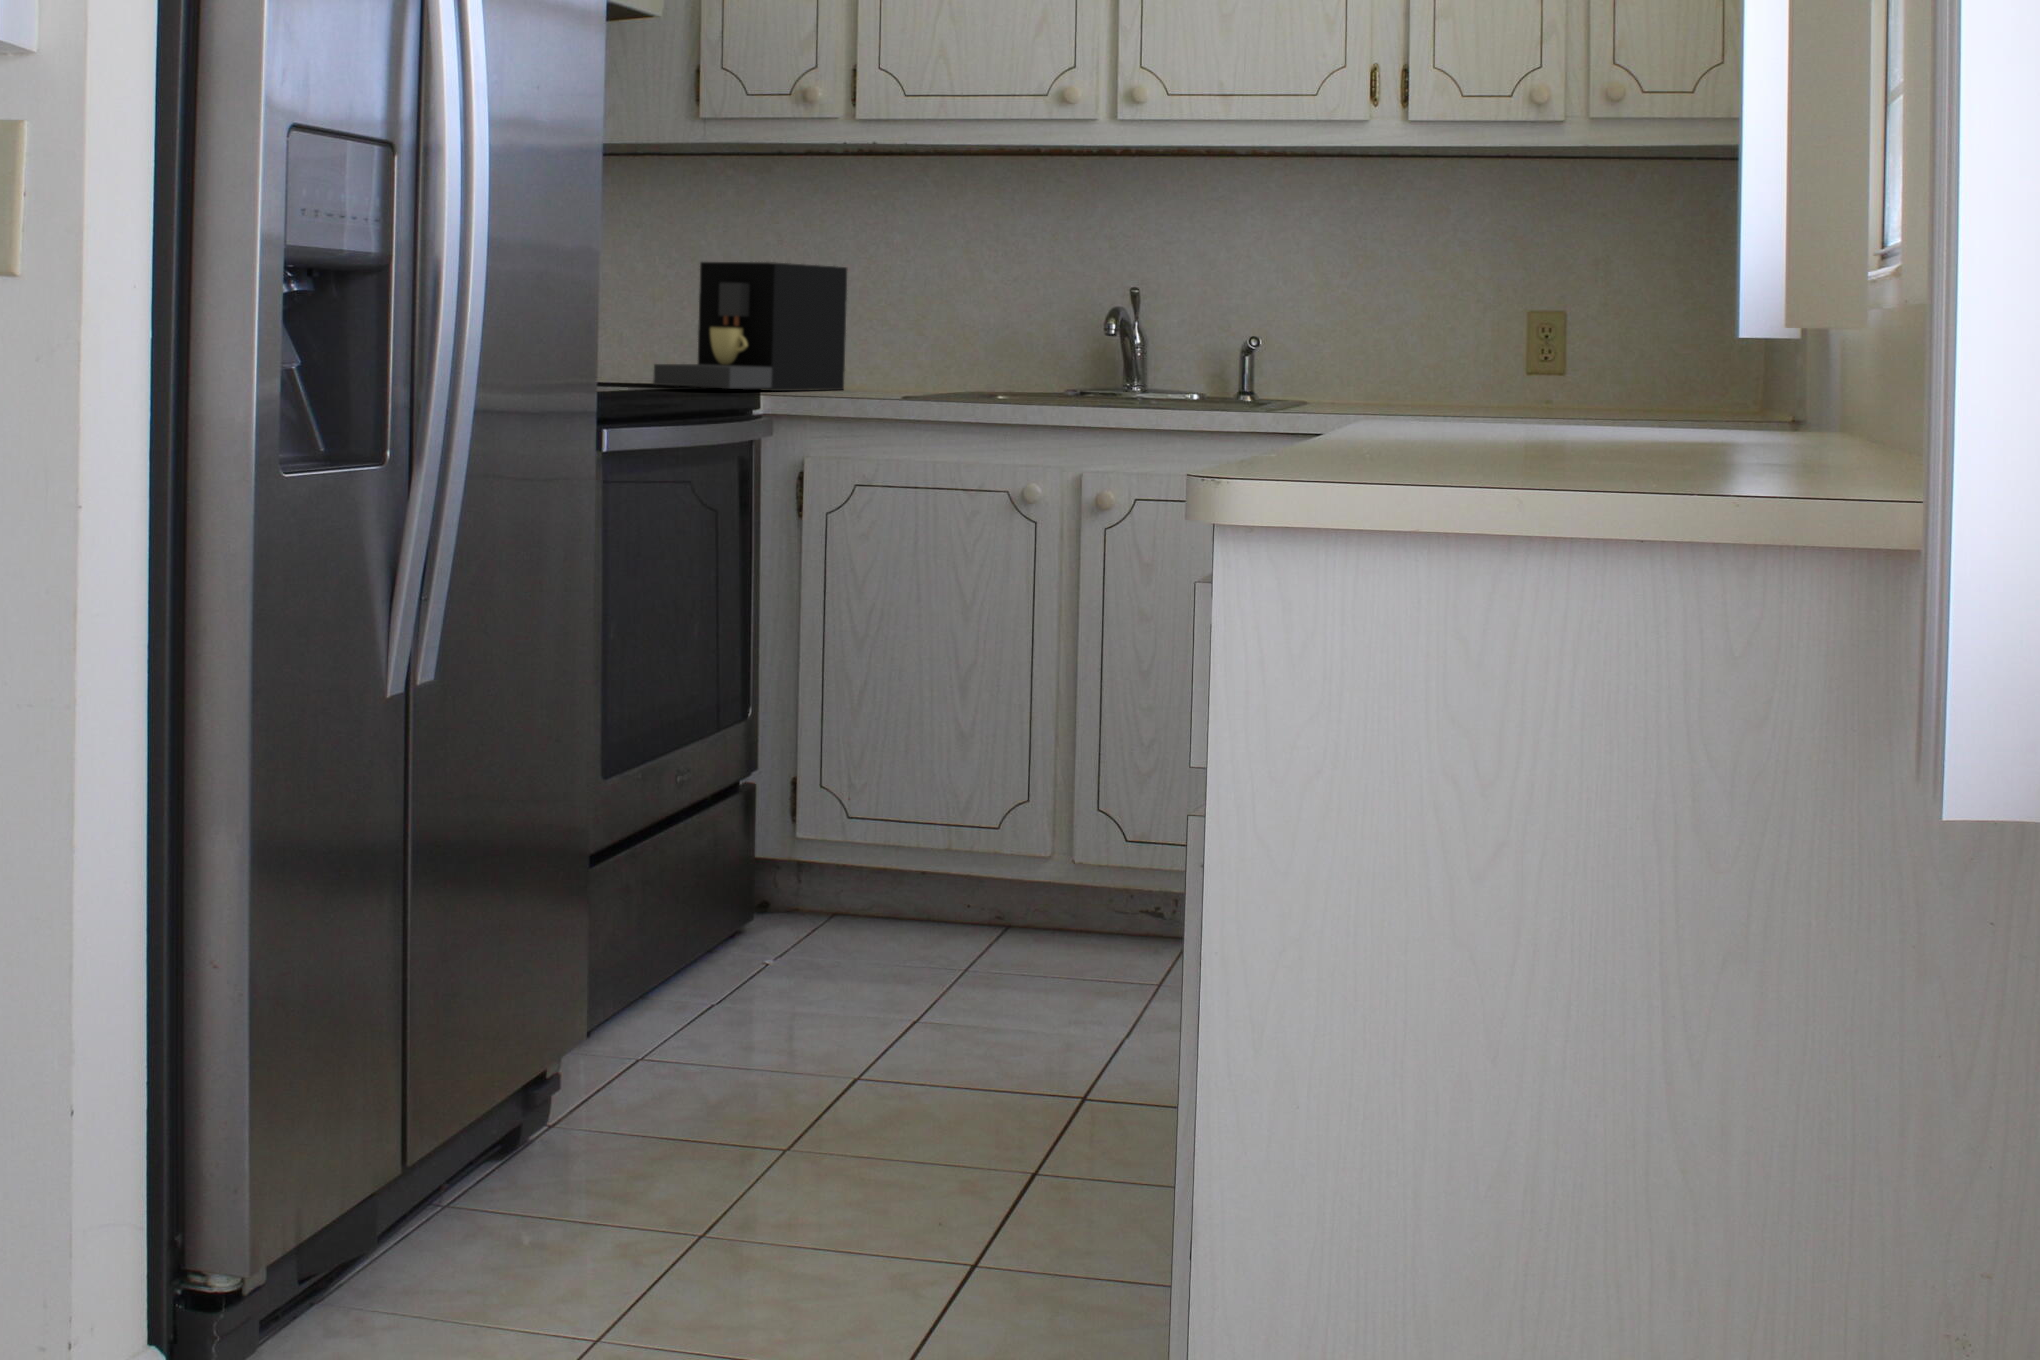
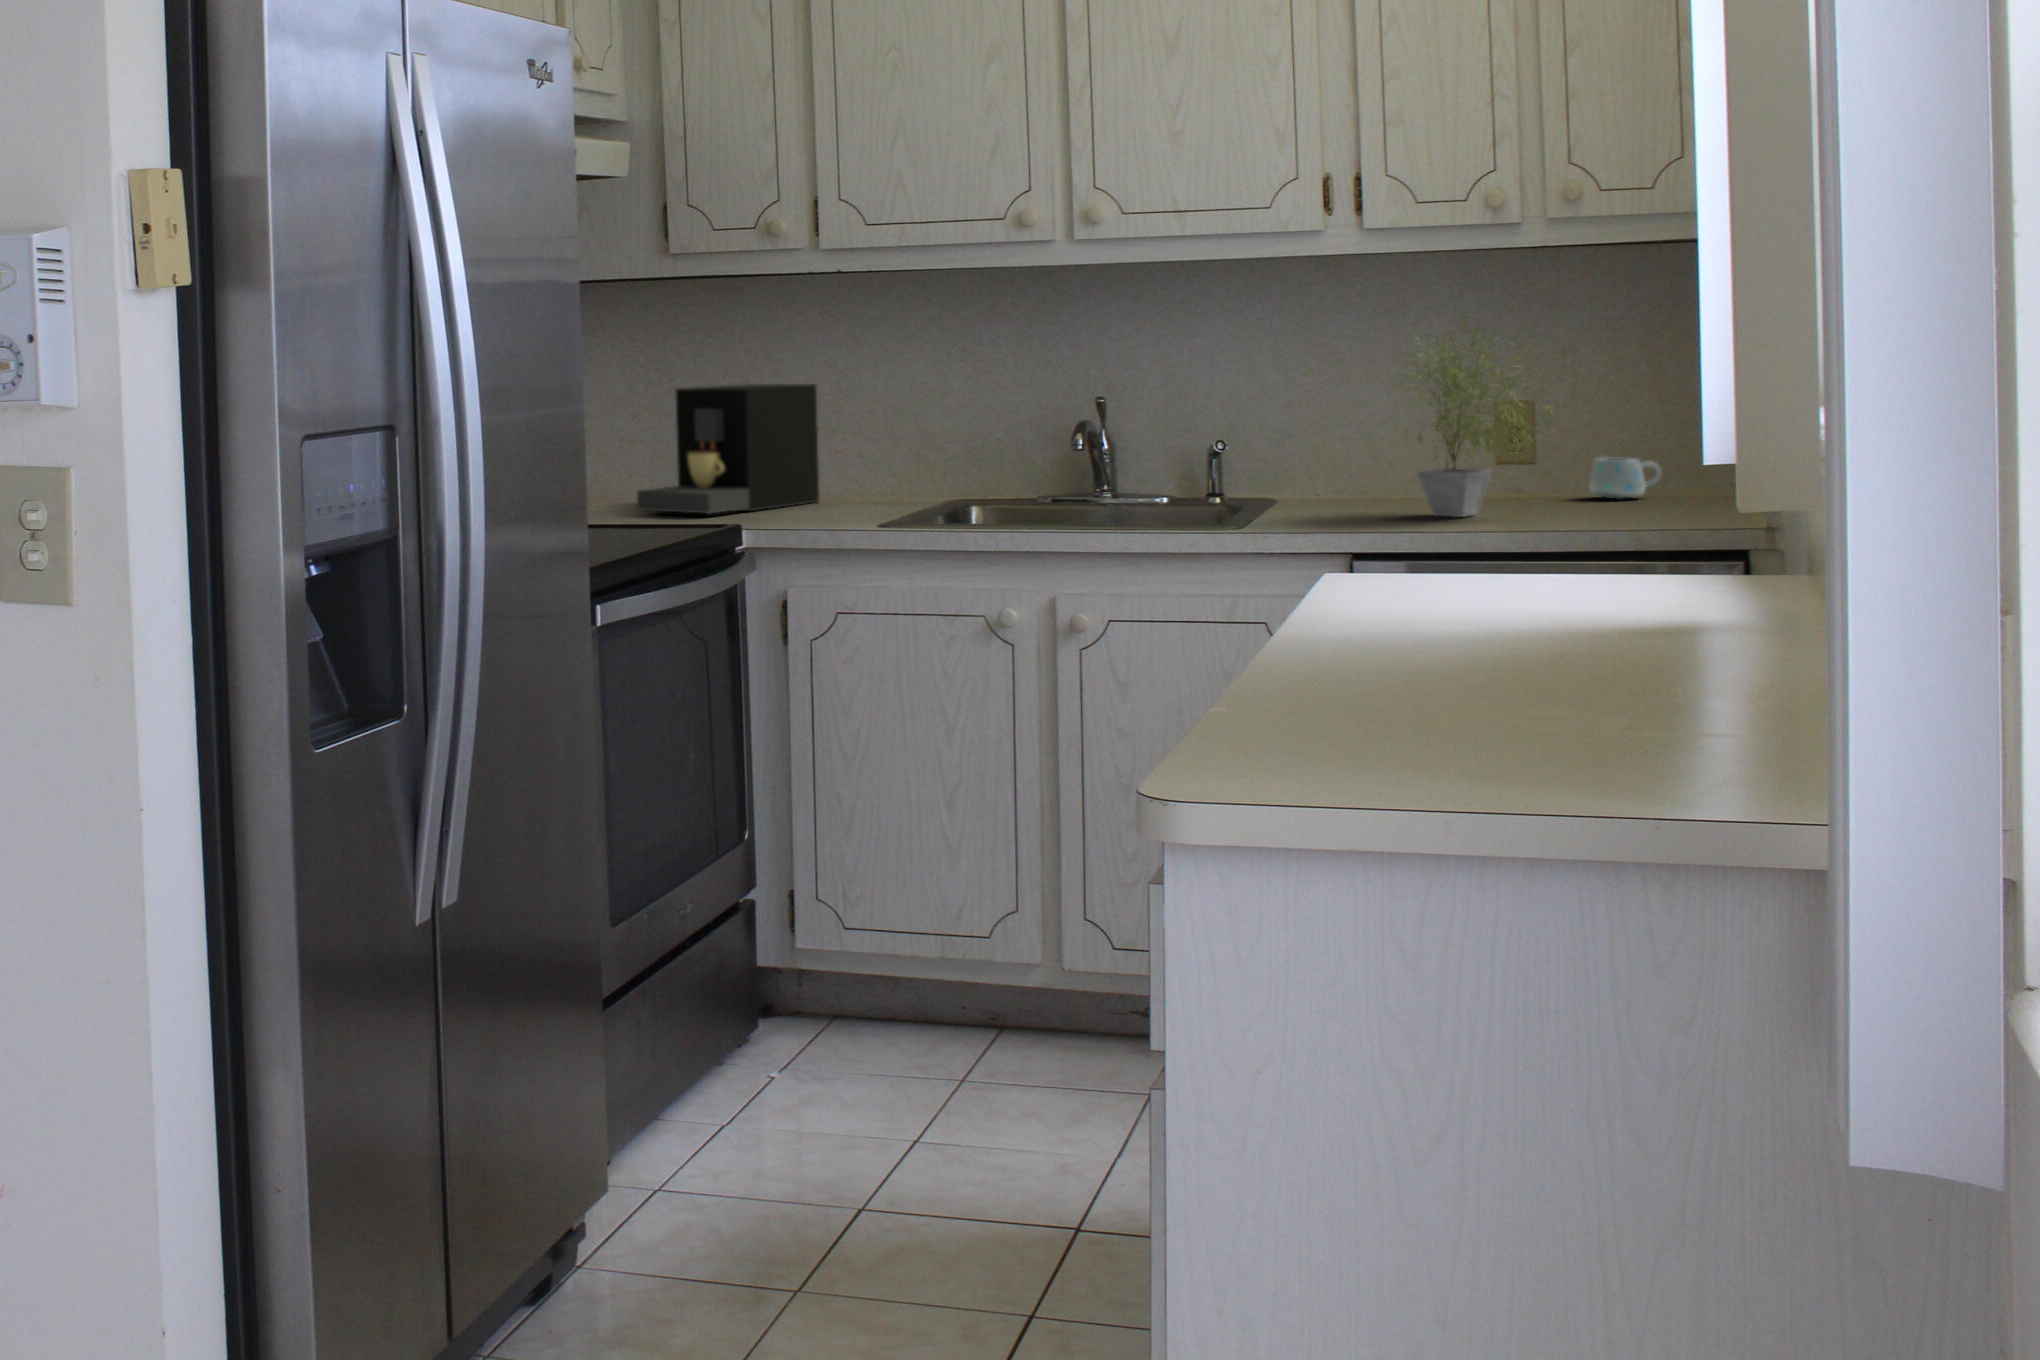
potted plant: none [1410,205,1573,413] -> present [1400,315,1550,517]
mug: none [1598,372,1664,410] -> present [1590,458,1661,498]

